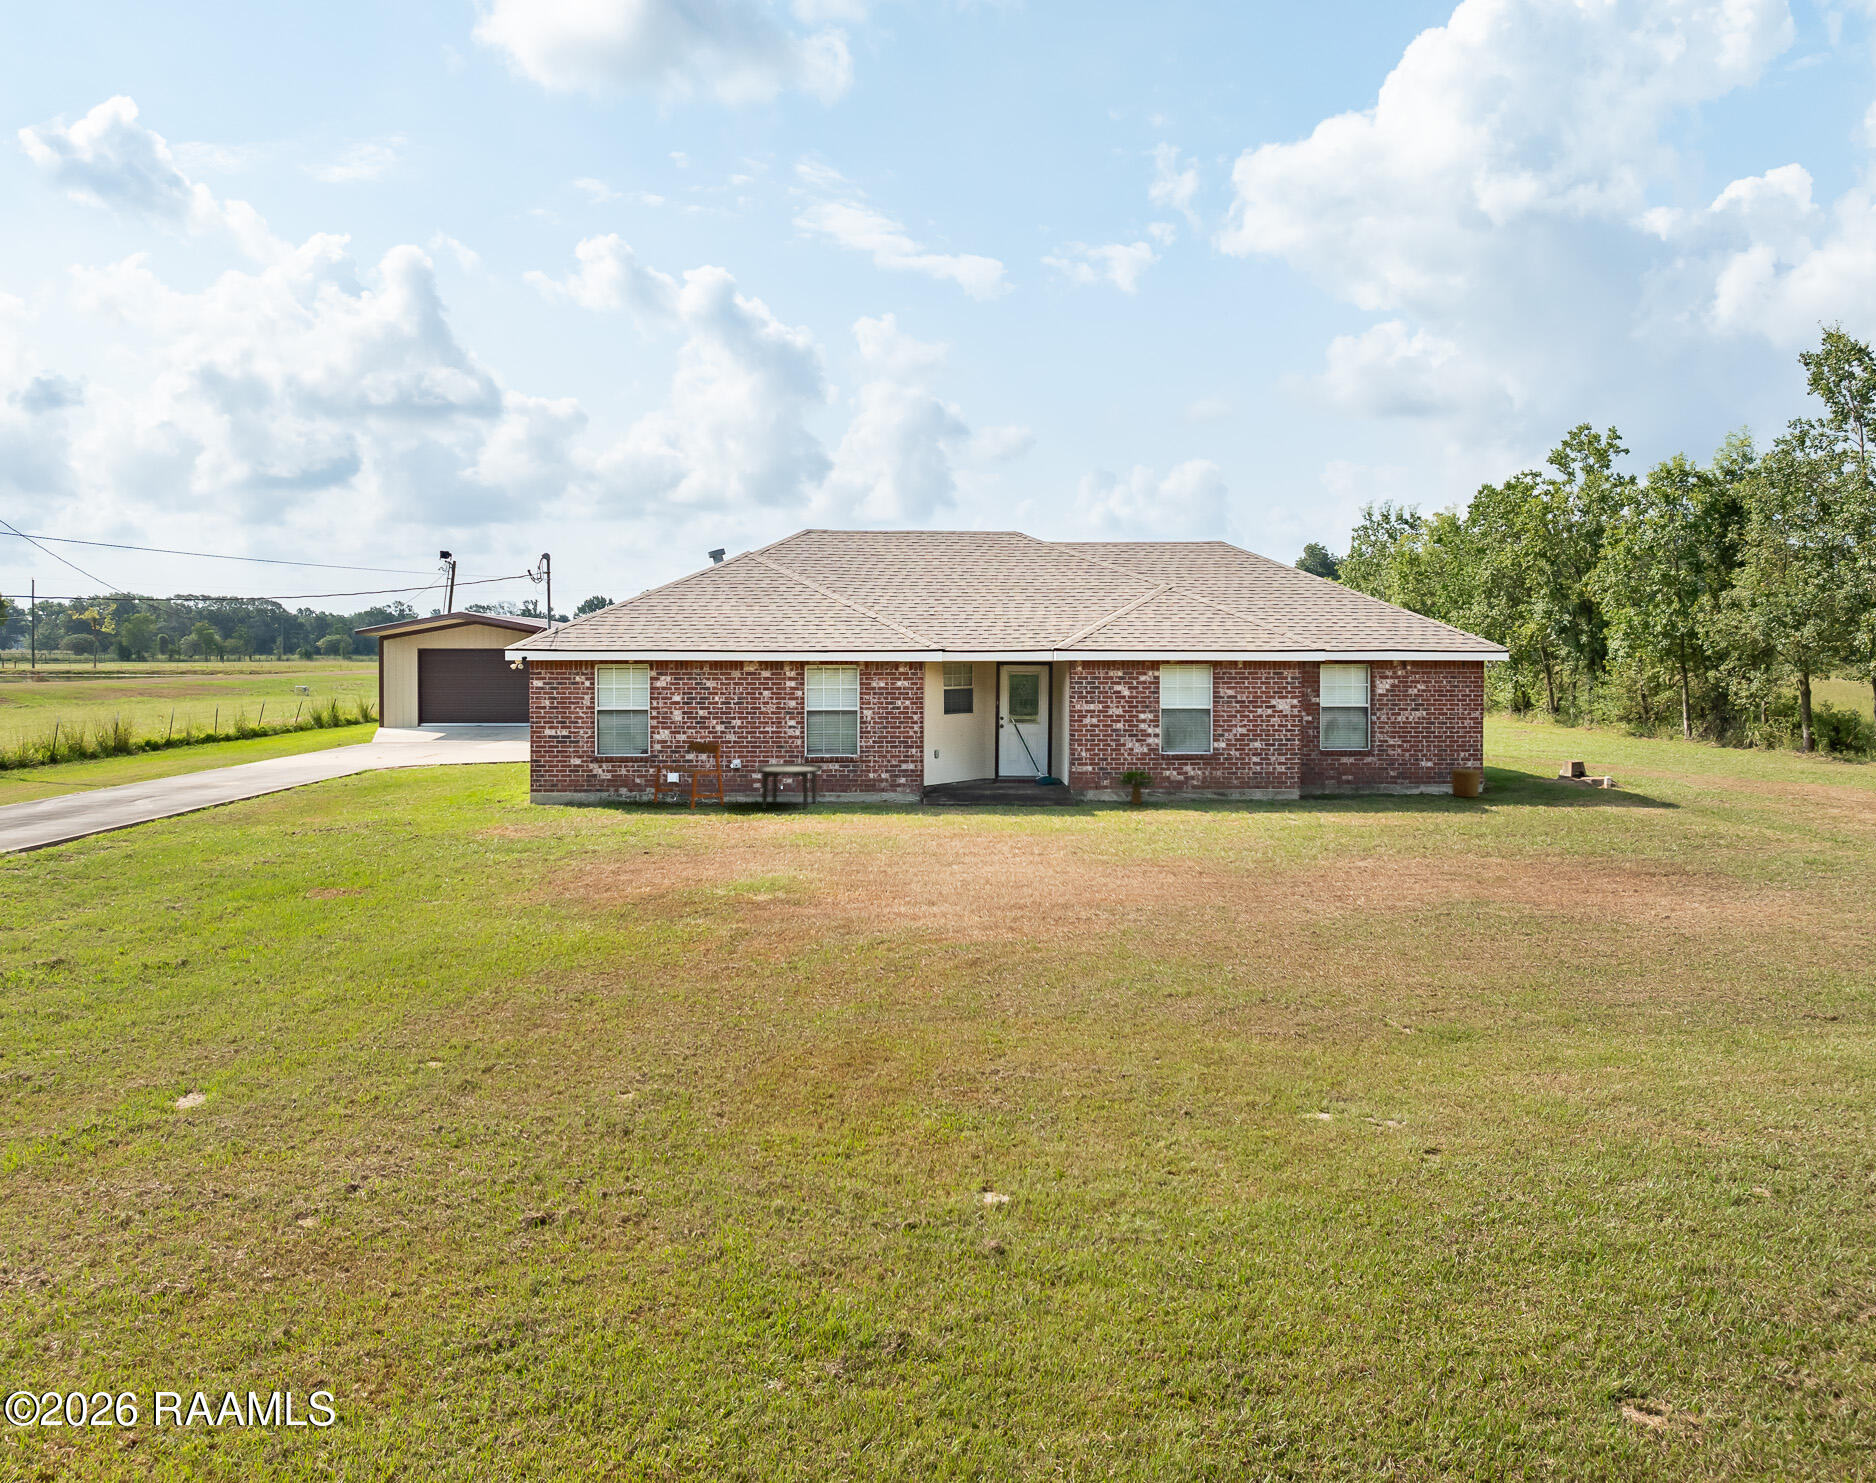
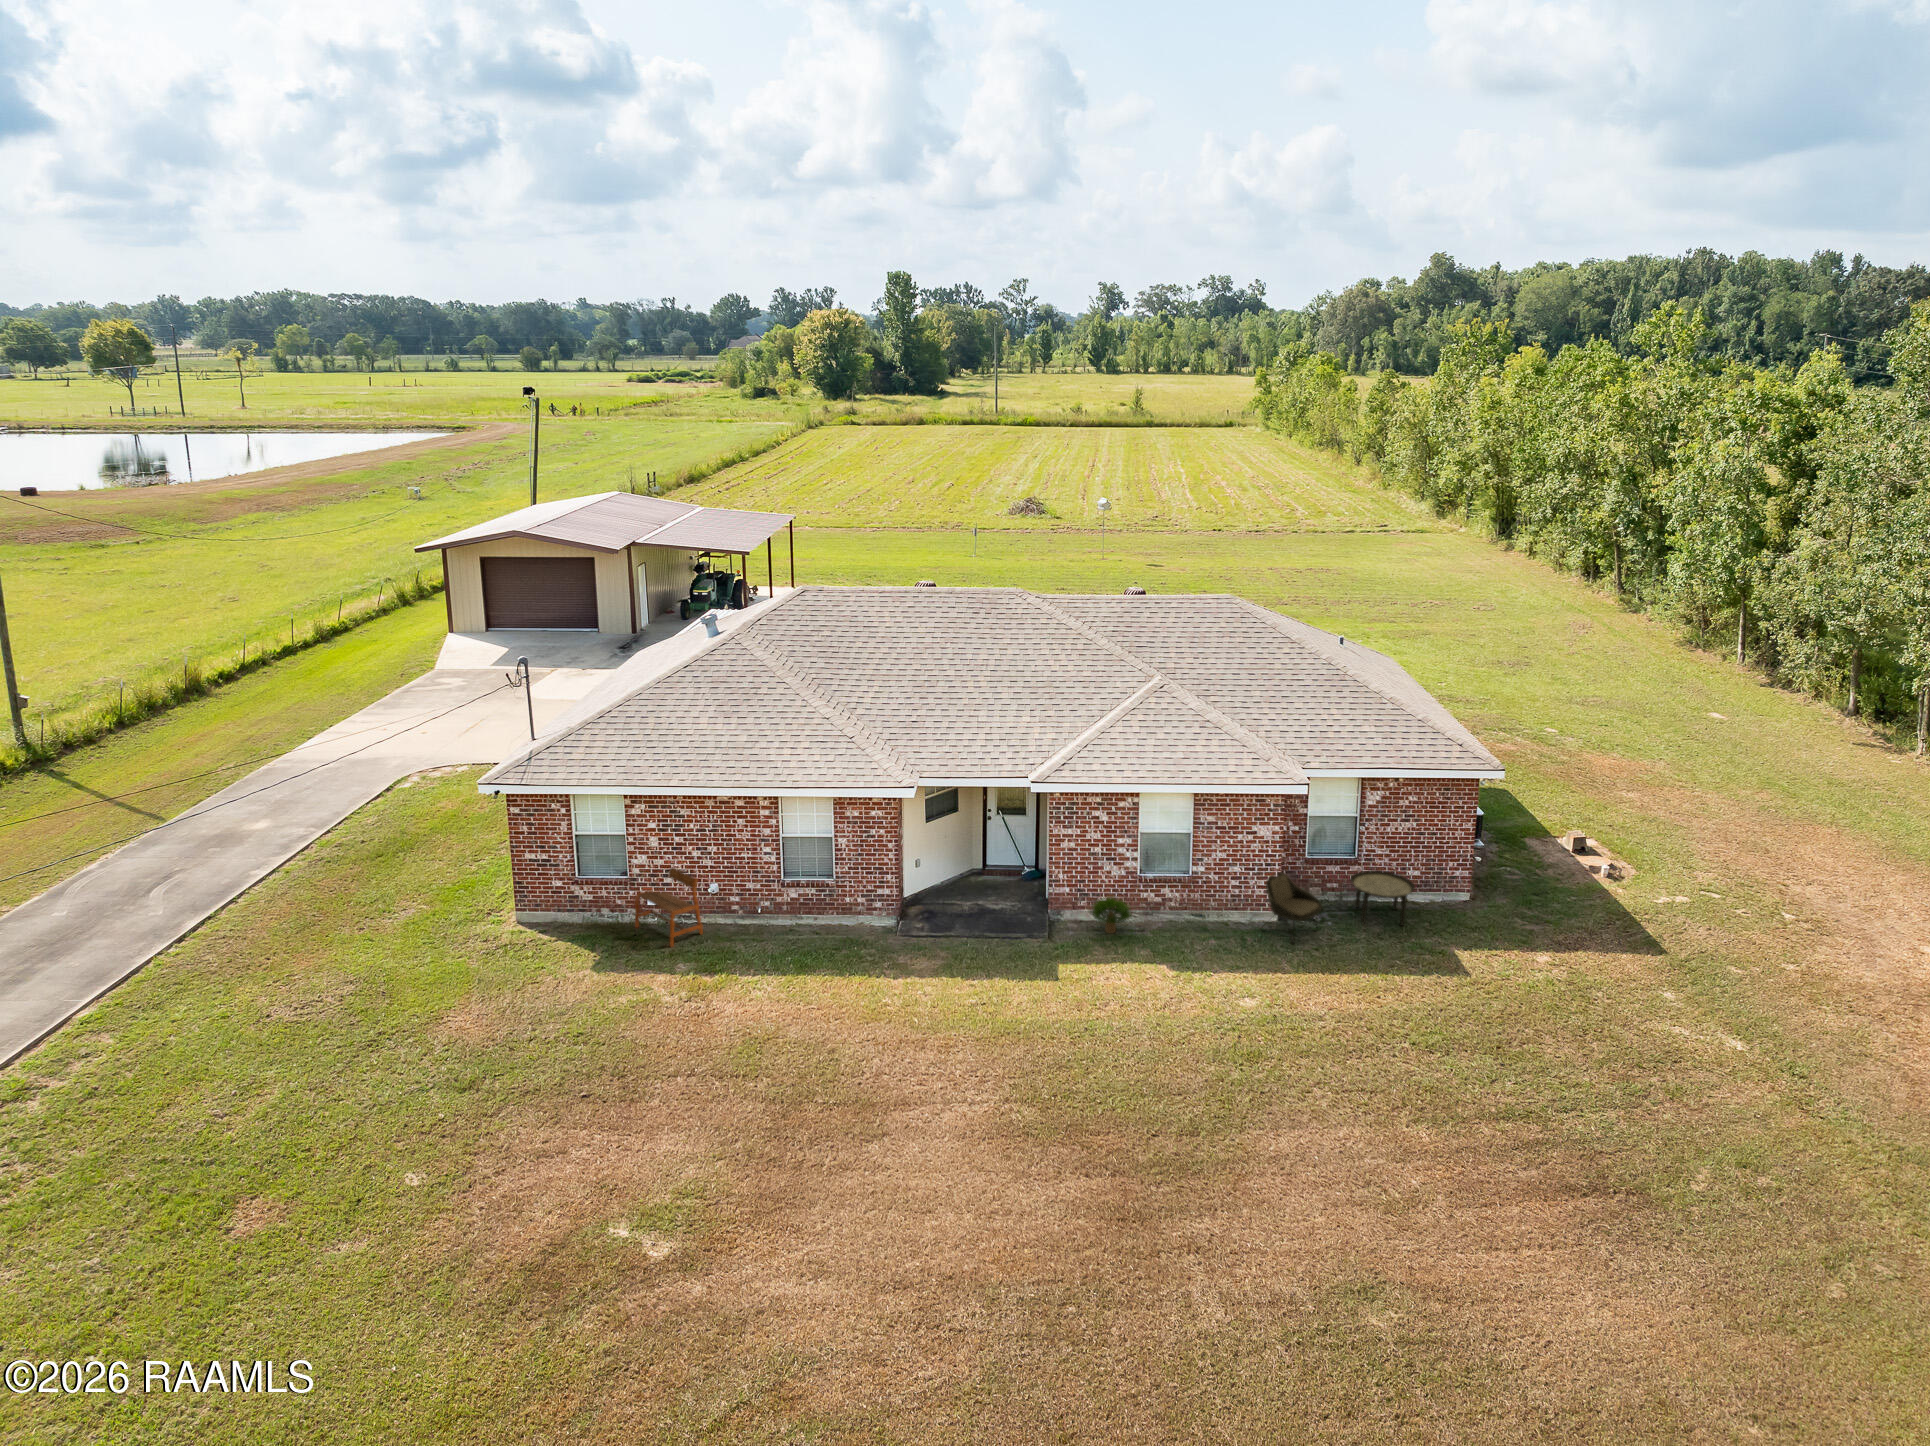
lounge chair: none [1285,747,1345,807] -> present [1266,873,1322,942]
round table: present [757,763,823,809] -> present [1351,871,1415,926]
woven basket: present [1451,769,1480,797] -> none [1437,880,1467,914]

